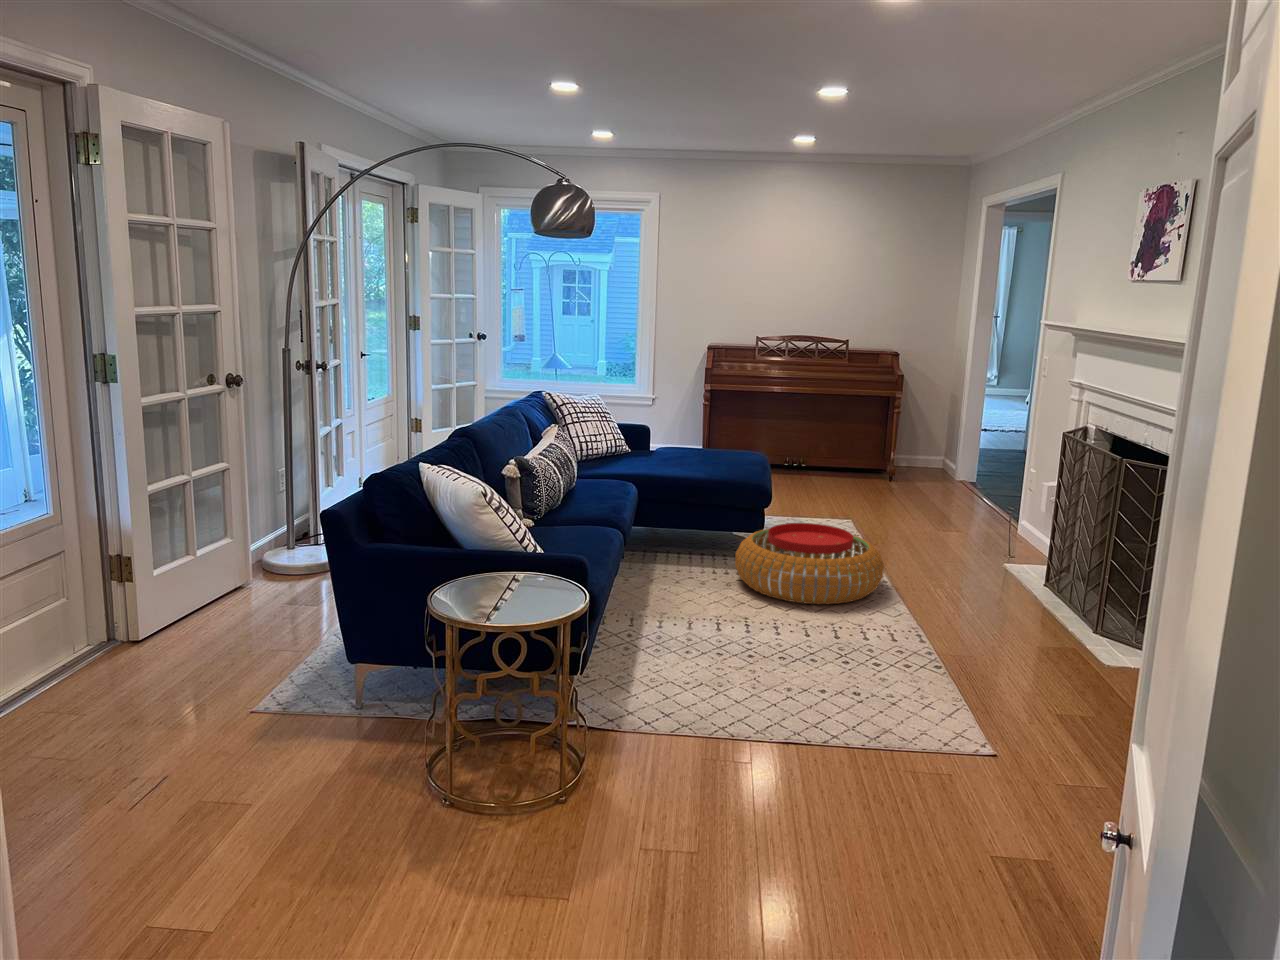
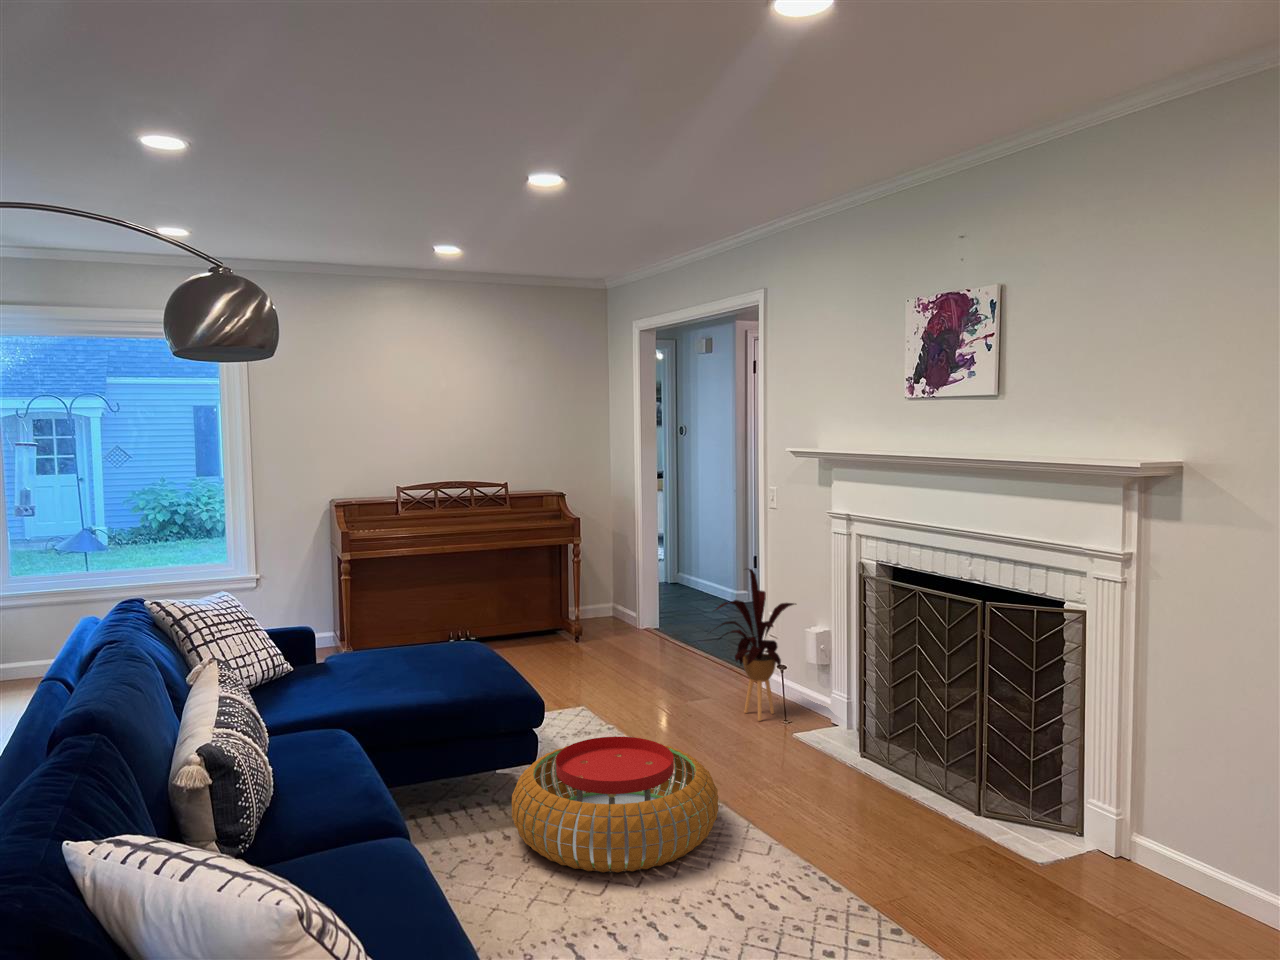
house plant: none [952,423,1045,554] -> present [710,569,796,721]

